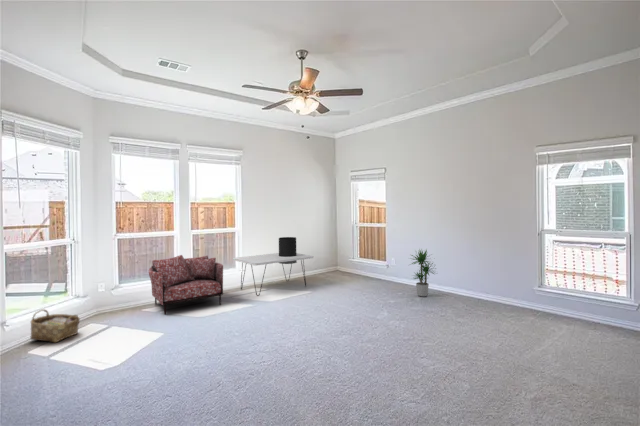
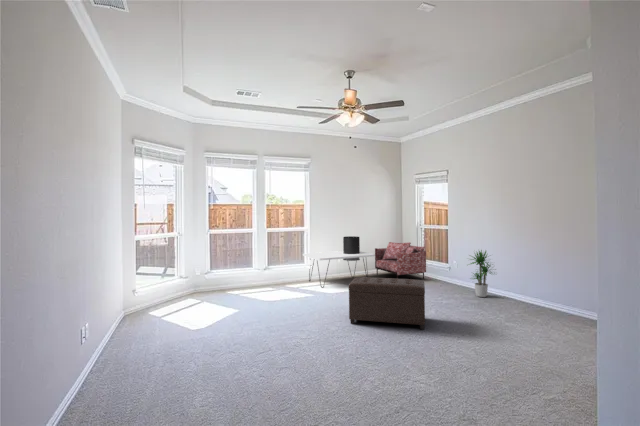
armchair: present [149,255,223,315] -> present [375,242,426,279]
ottoman: none [302,285,387,341] -> present [348,277,425,330]
woven basket: present [31,310,80,342] -> none [150,285,182,310]

